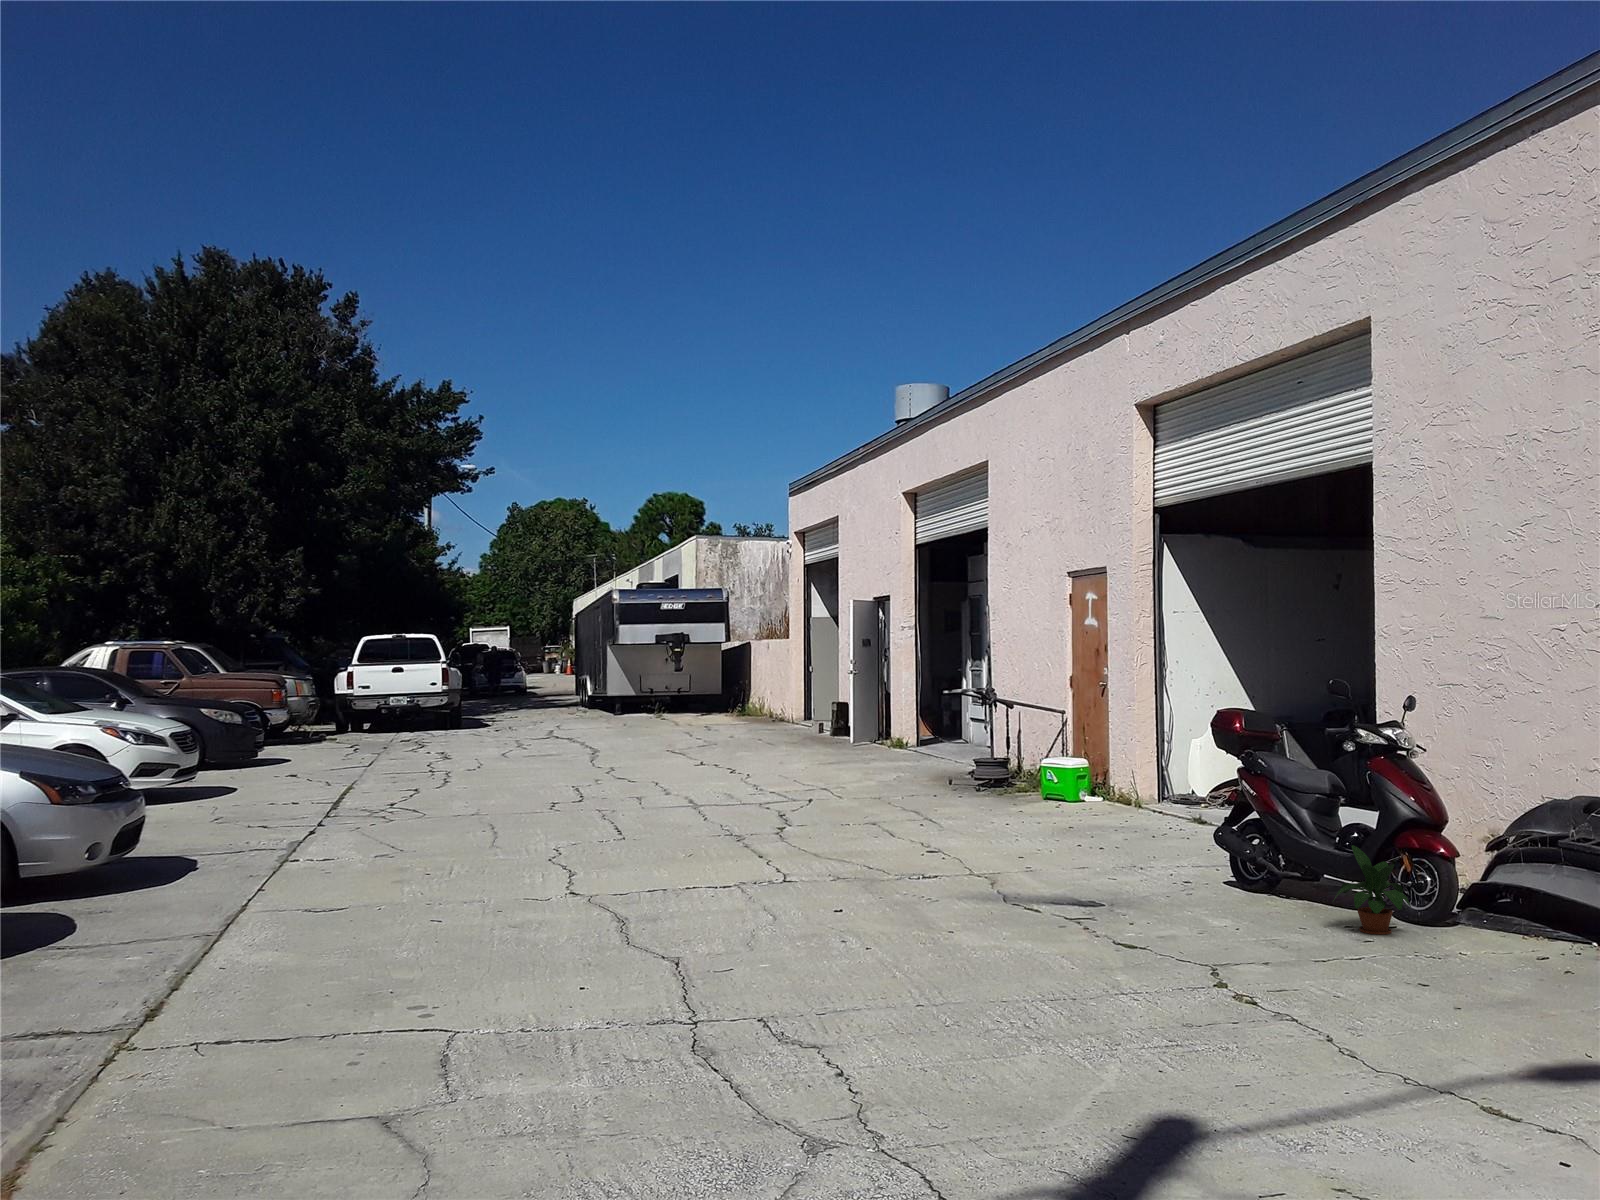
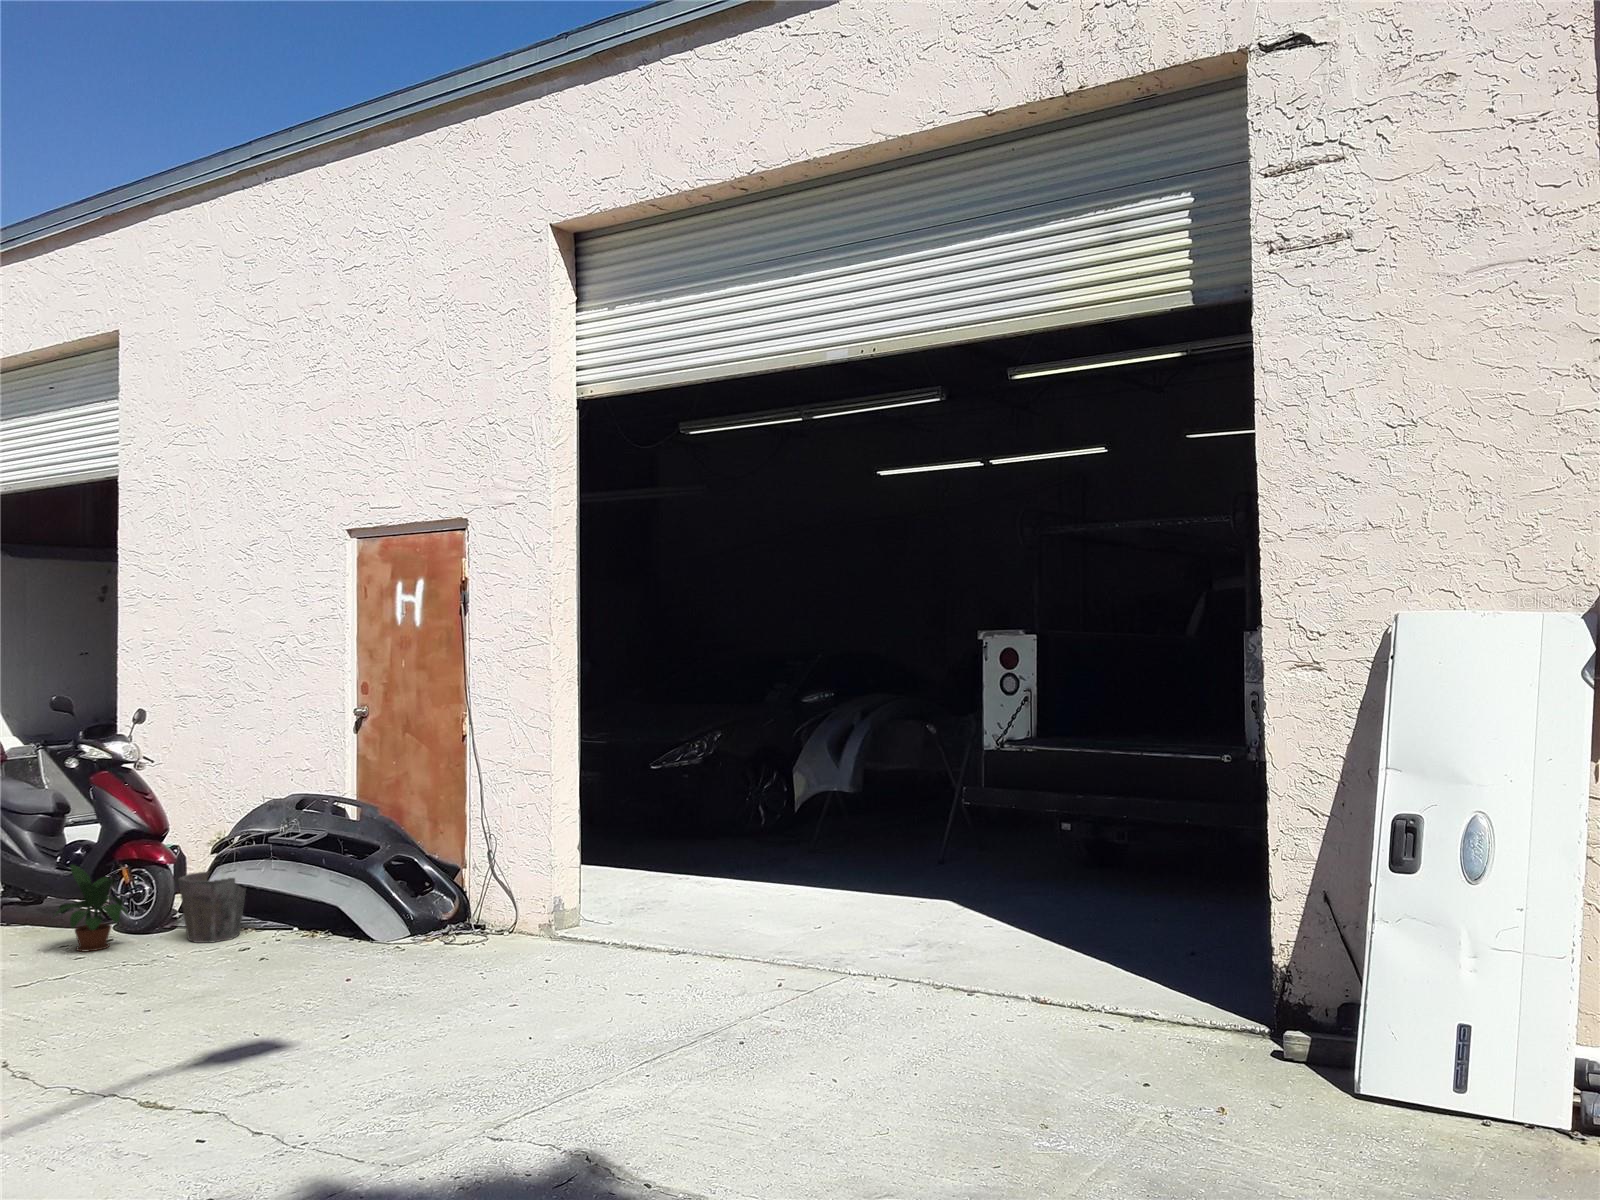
waste bin: none [1460,870,1538,947] -> present [178,871,246,943]

